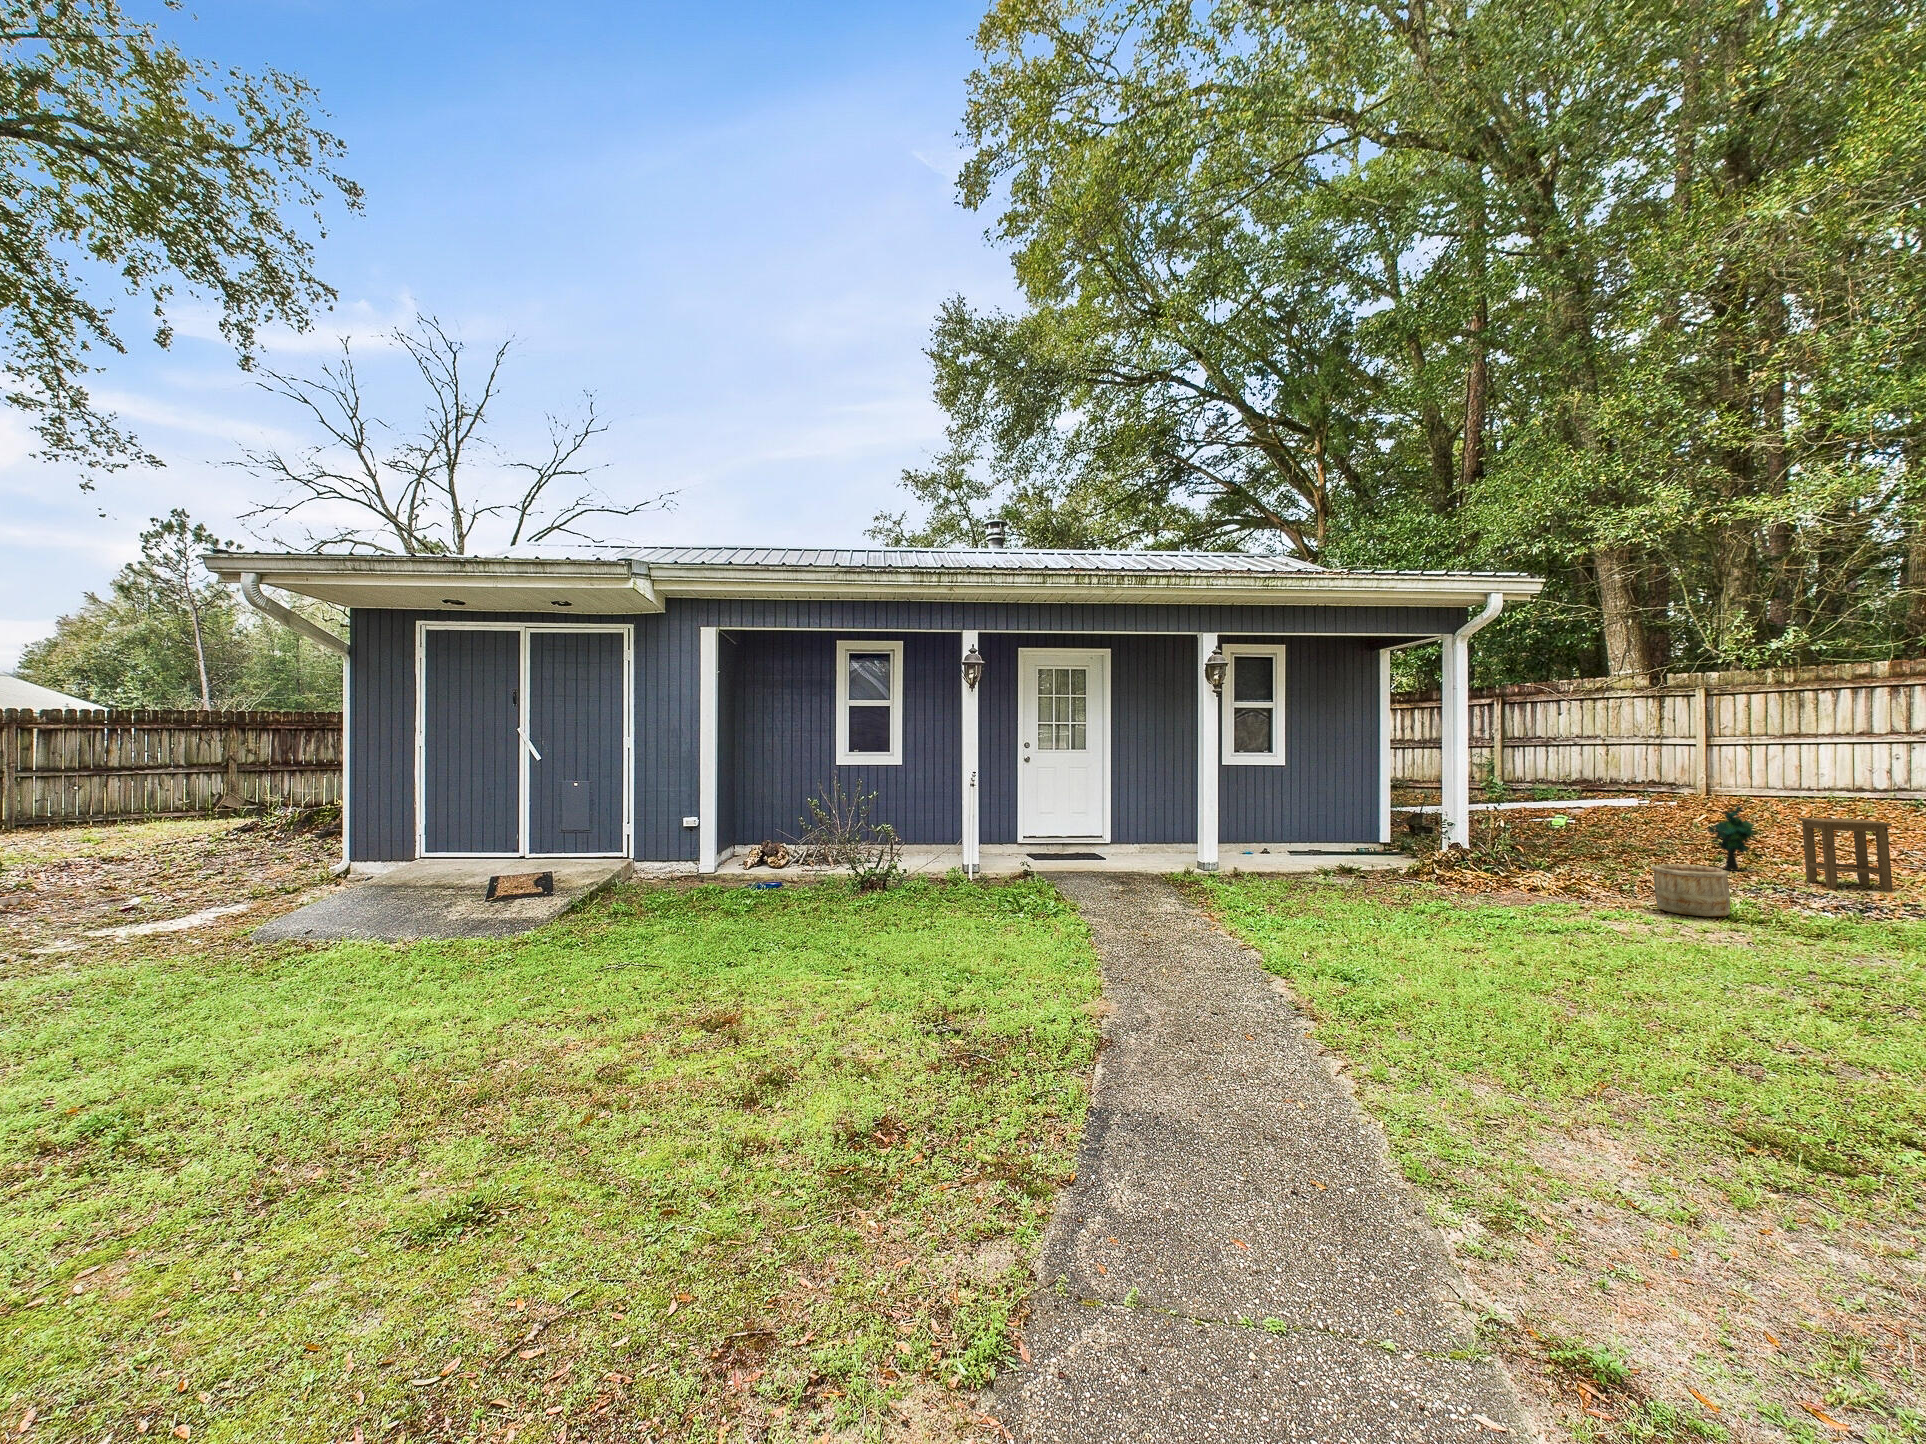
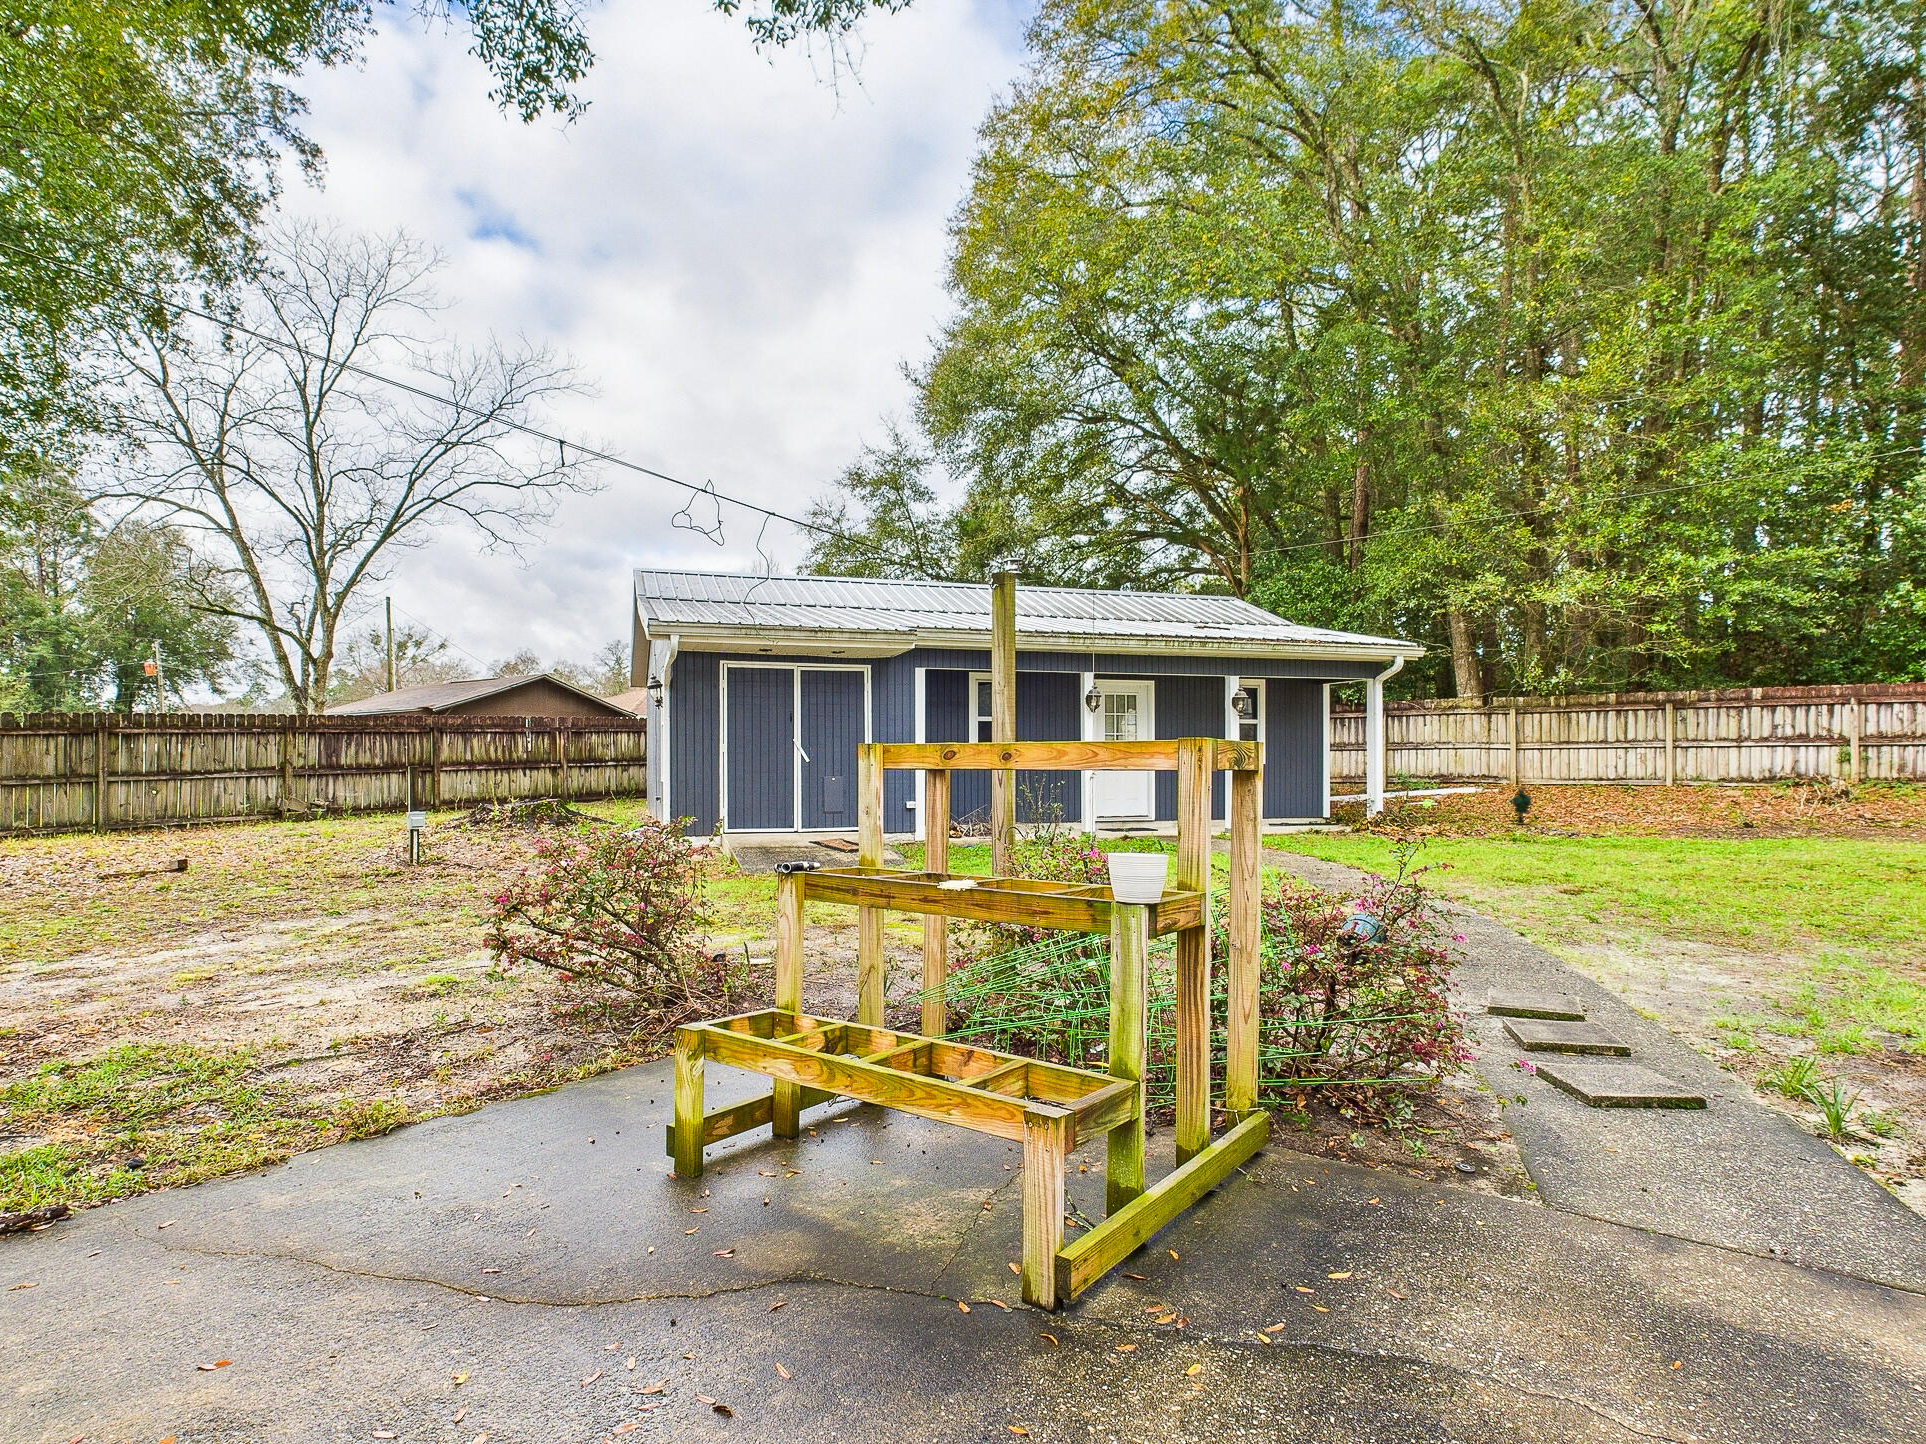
stool: present [1798,818,1893,891] -> none [1552,792,1593,830]
wooden bucket: present [1651,864,1730,916] -> none [1478,816,1514,842]

